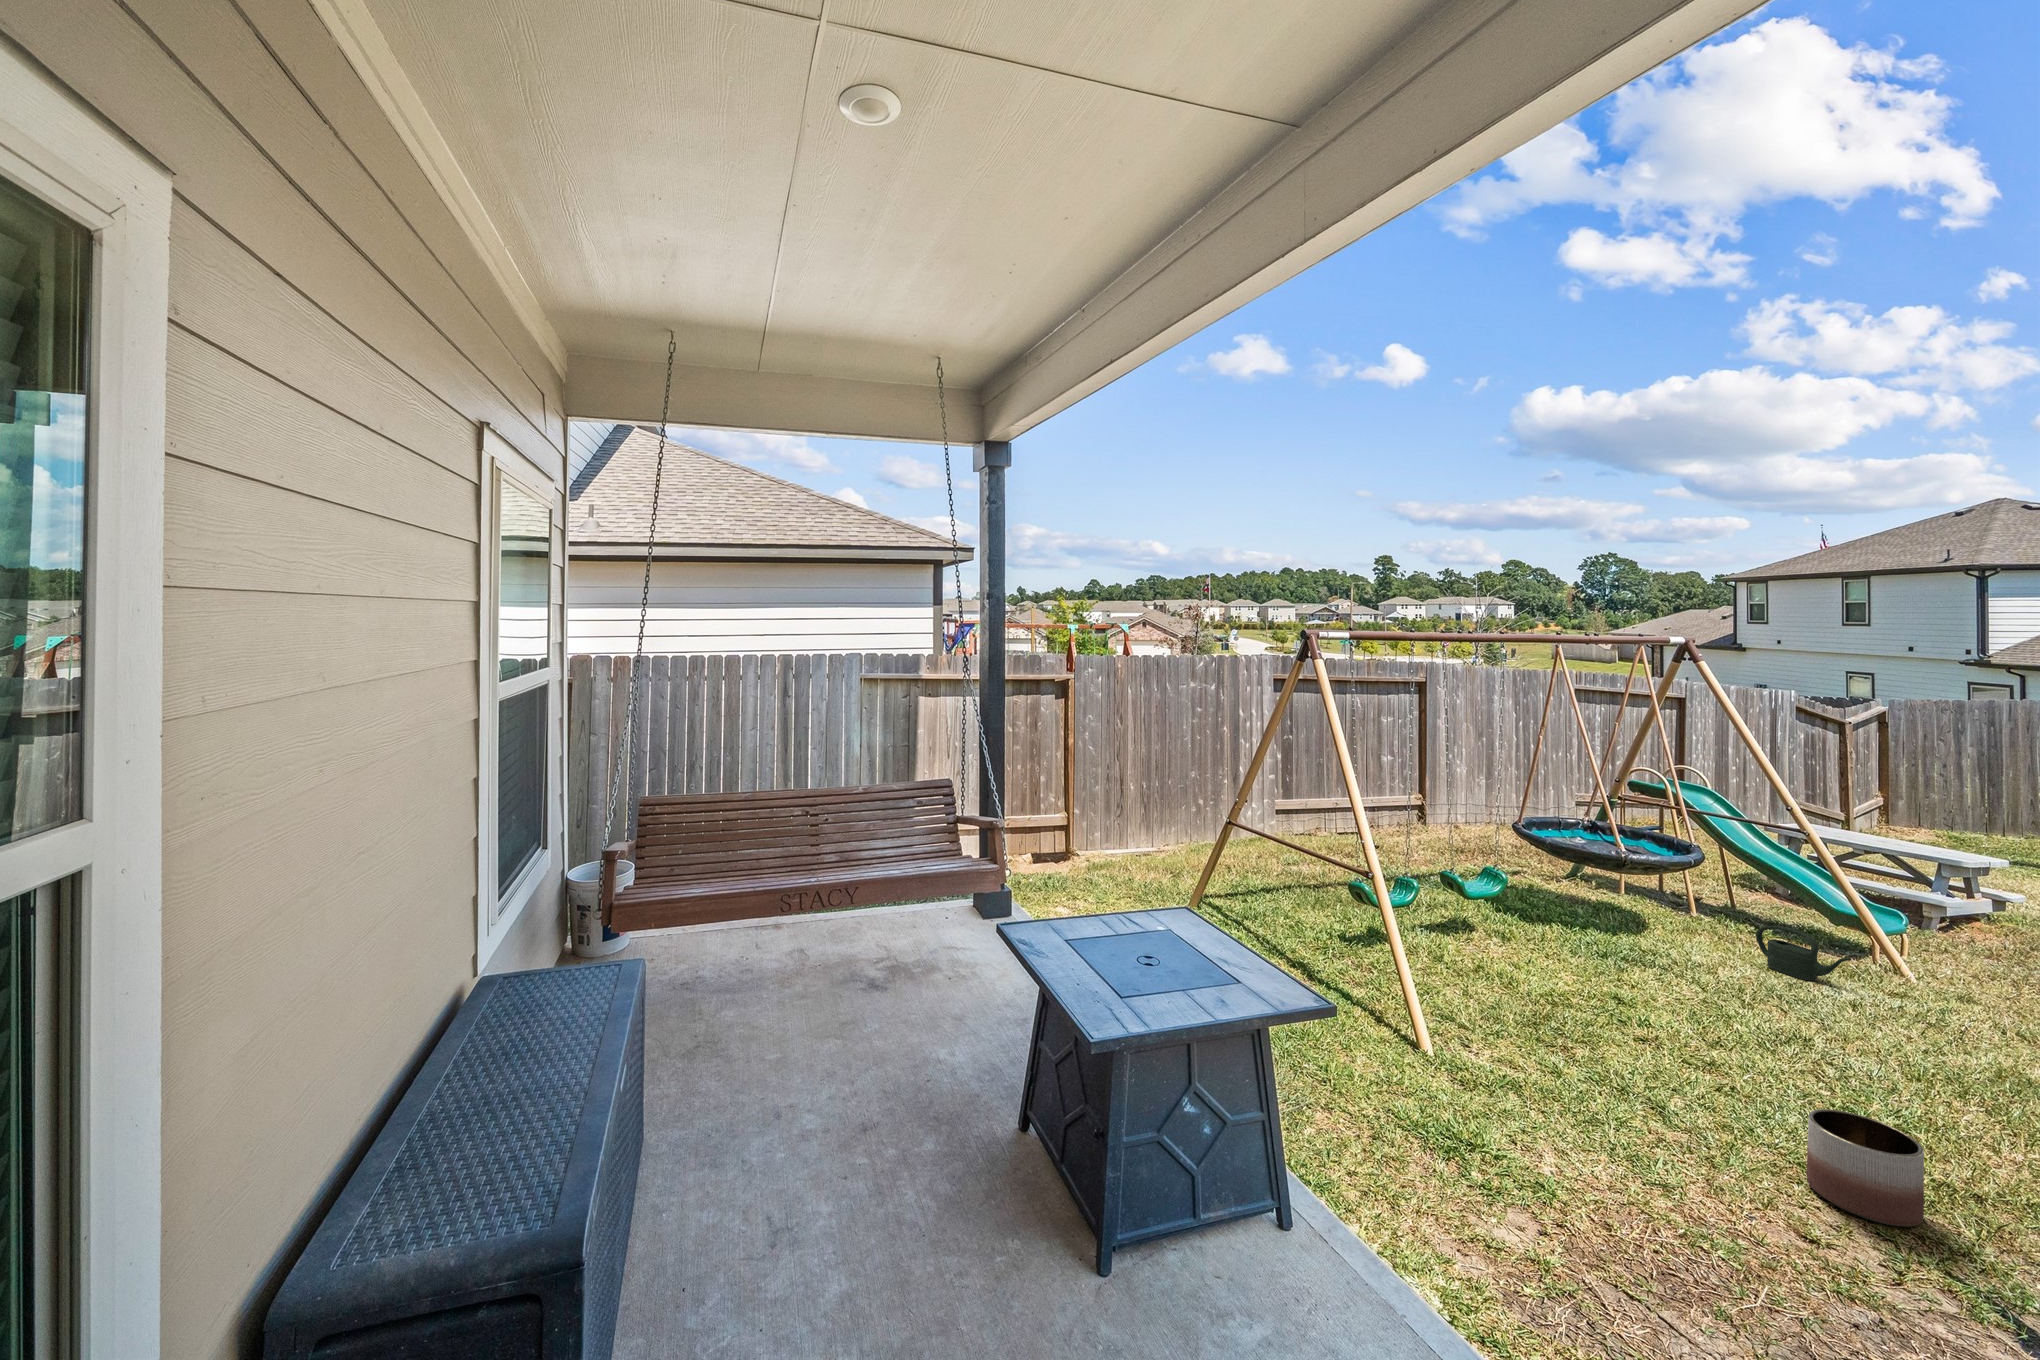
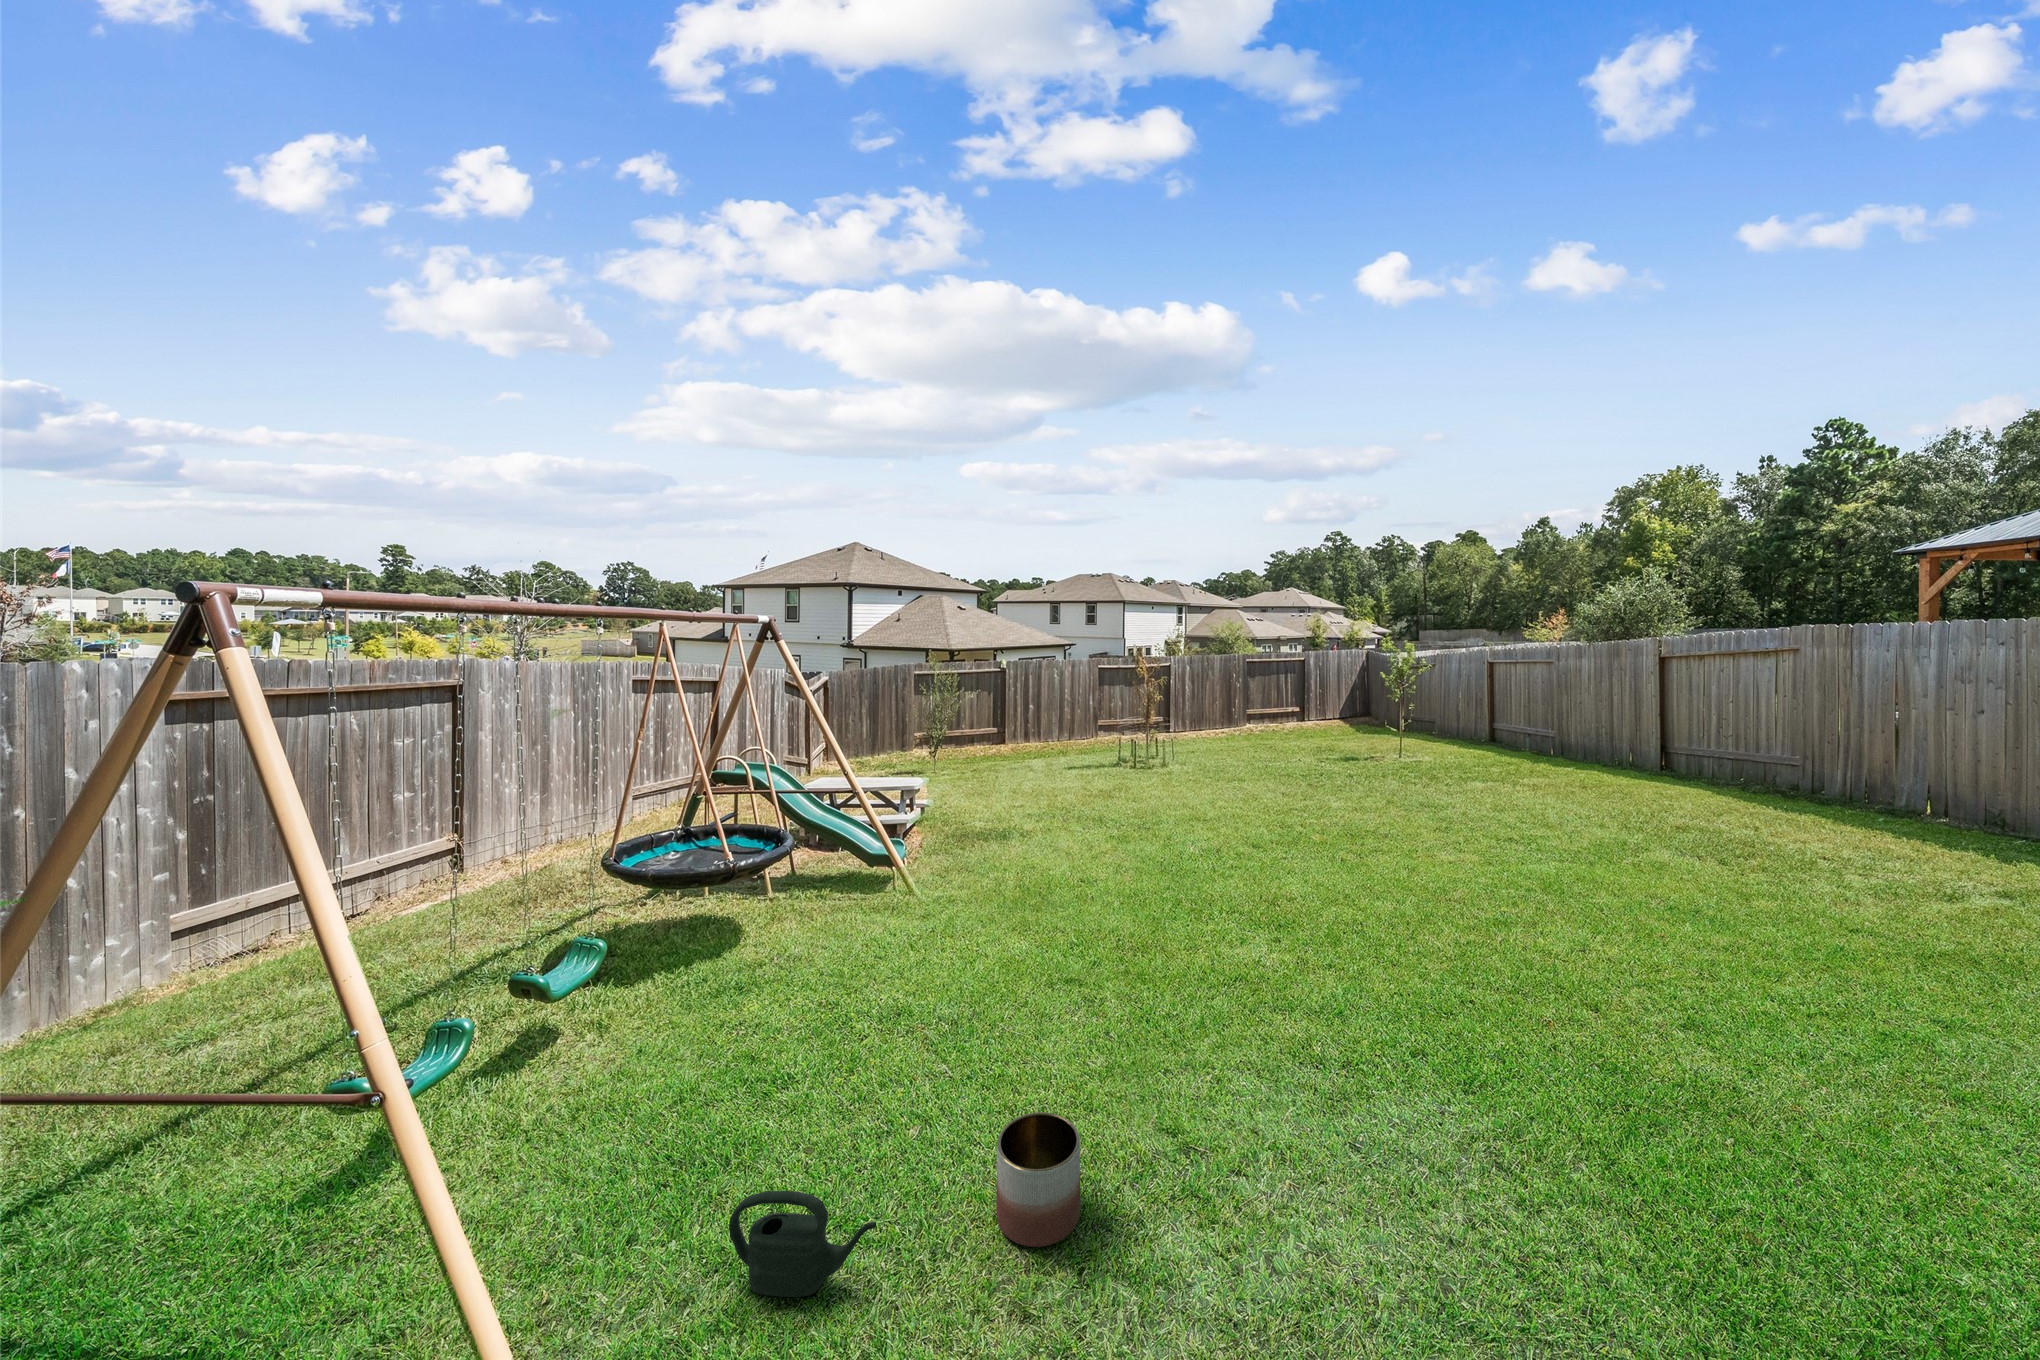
watering can: present [1756,926,1851,981] -> present [729,1191,876,1297]

